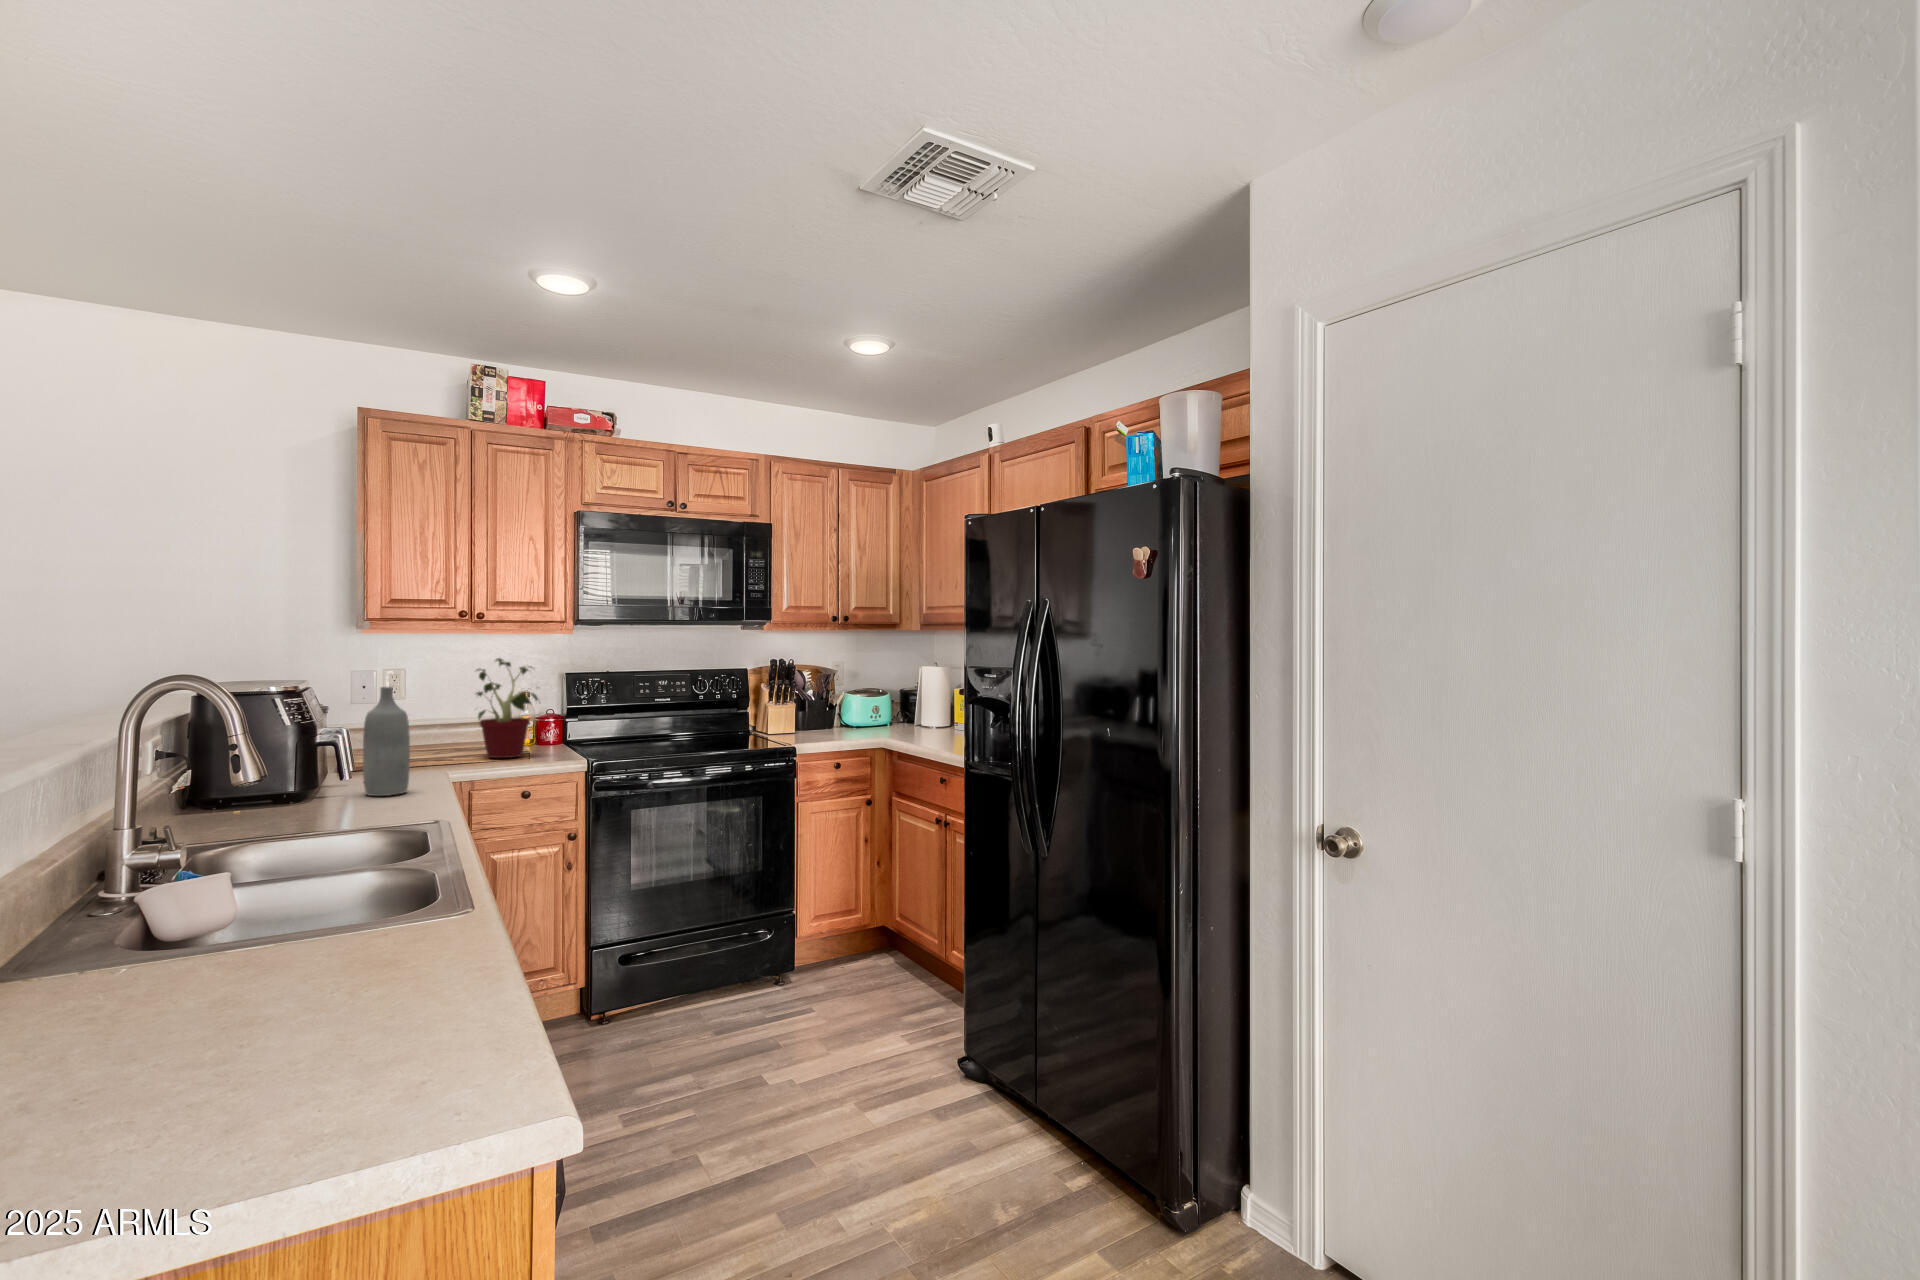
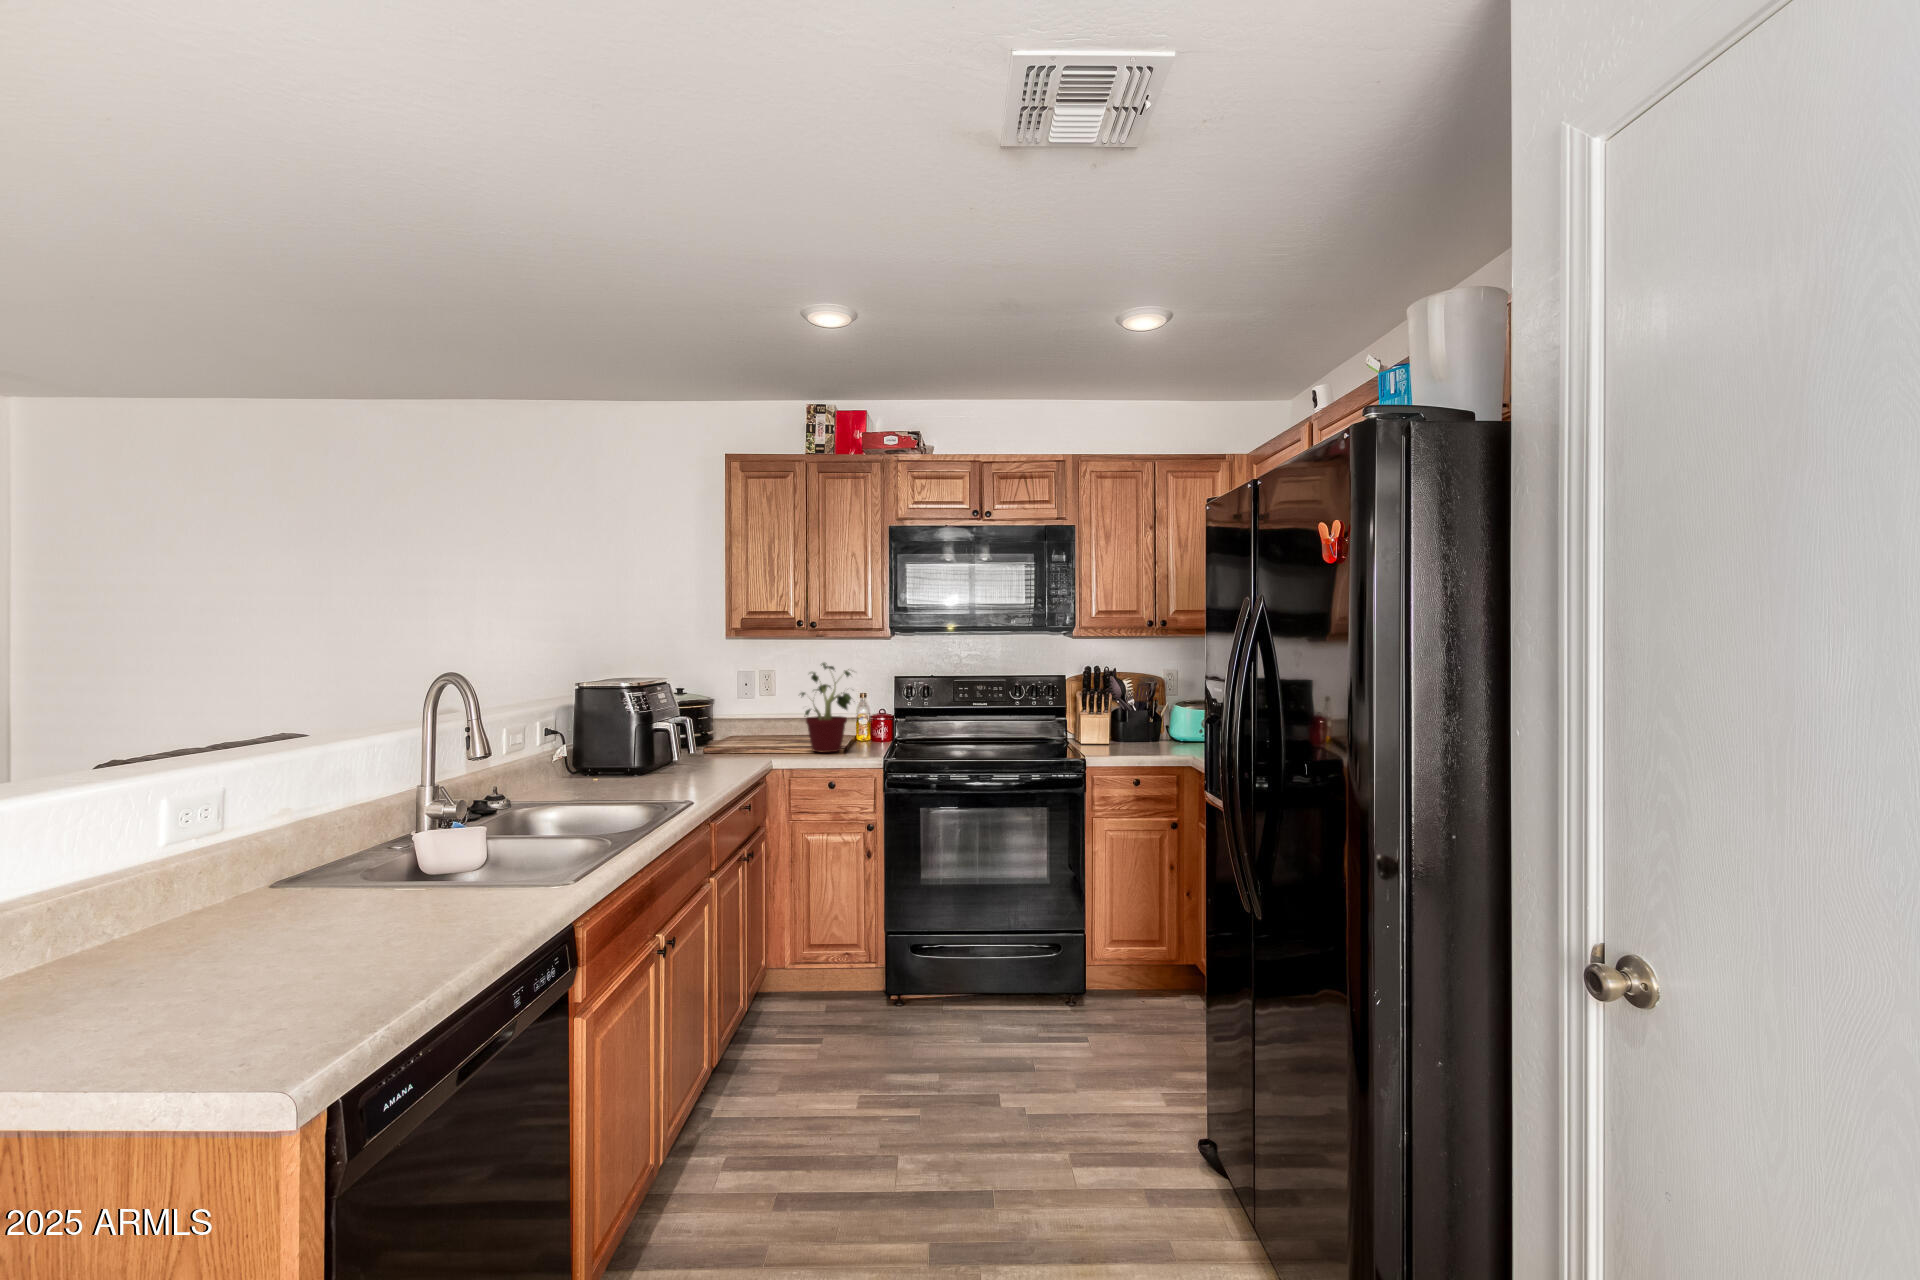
bottle: present [363,687,410,796] -> none [675,687,710,781]

